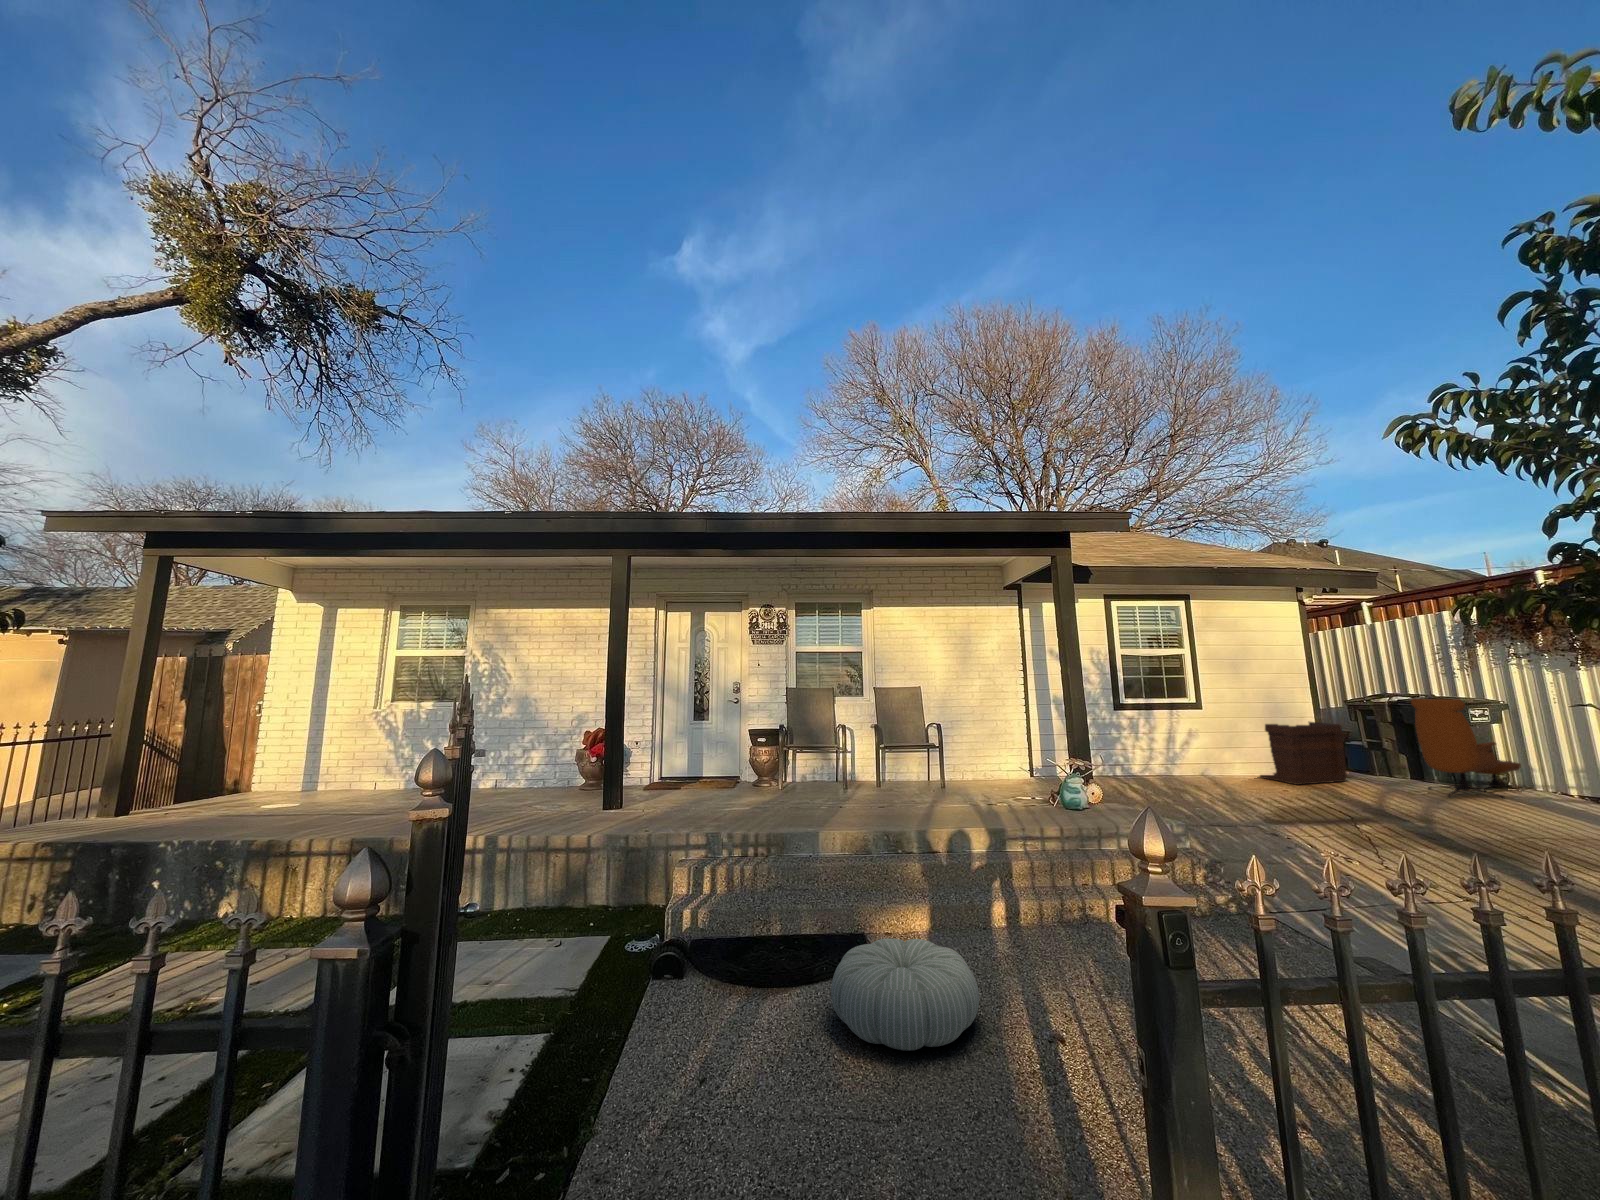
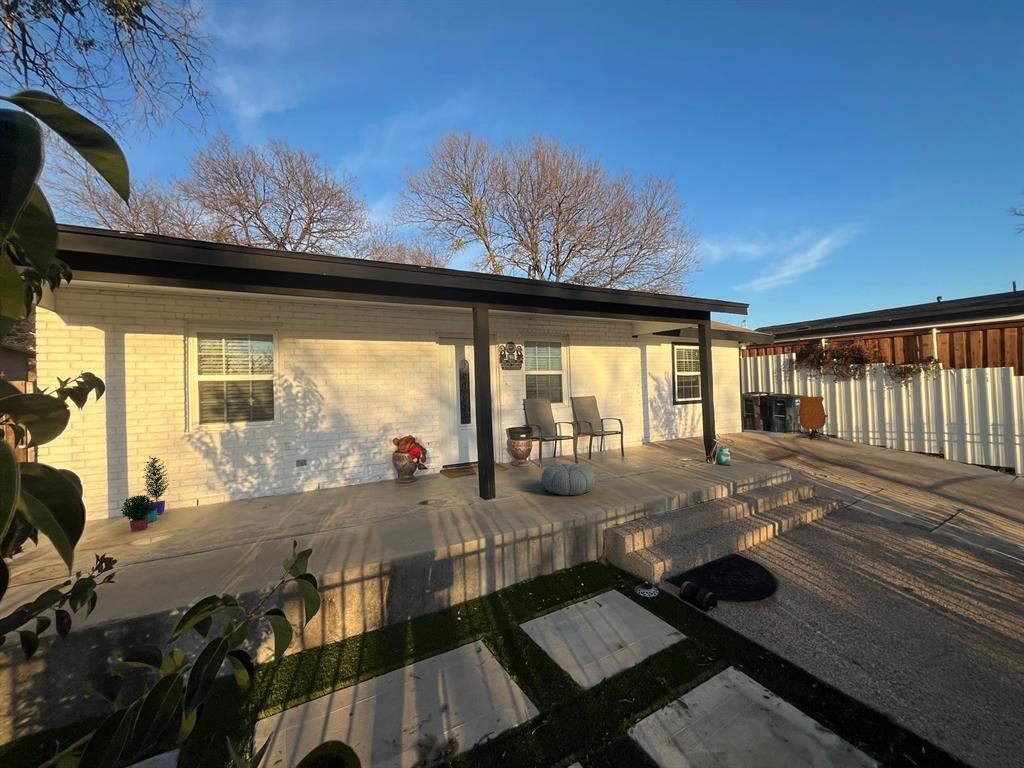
wooden crate: present [1260,722,1347,785] -> none [720,406,762,438]
potted plant: none [276,731,348,804] -> present [121,456,169,532]
pouf: present [831,938,979,1051] -> present [541,463,595,495]

